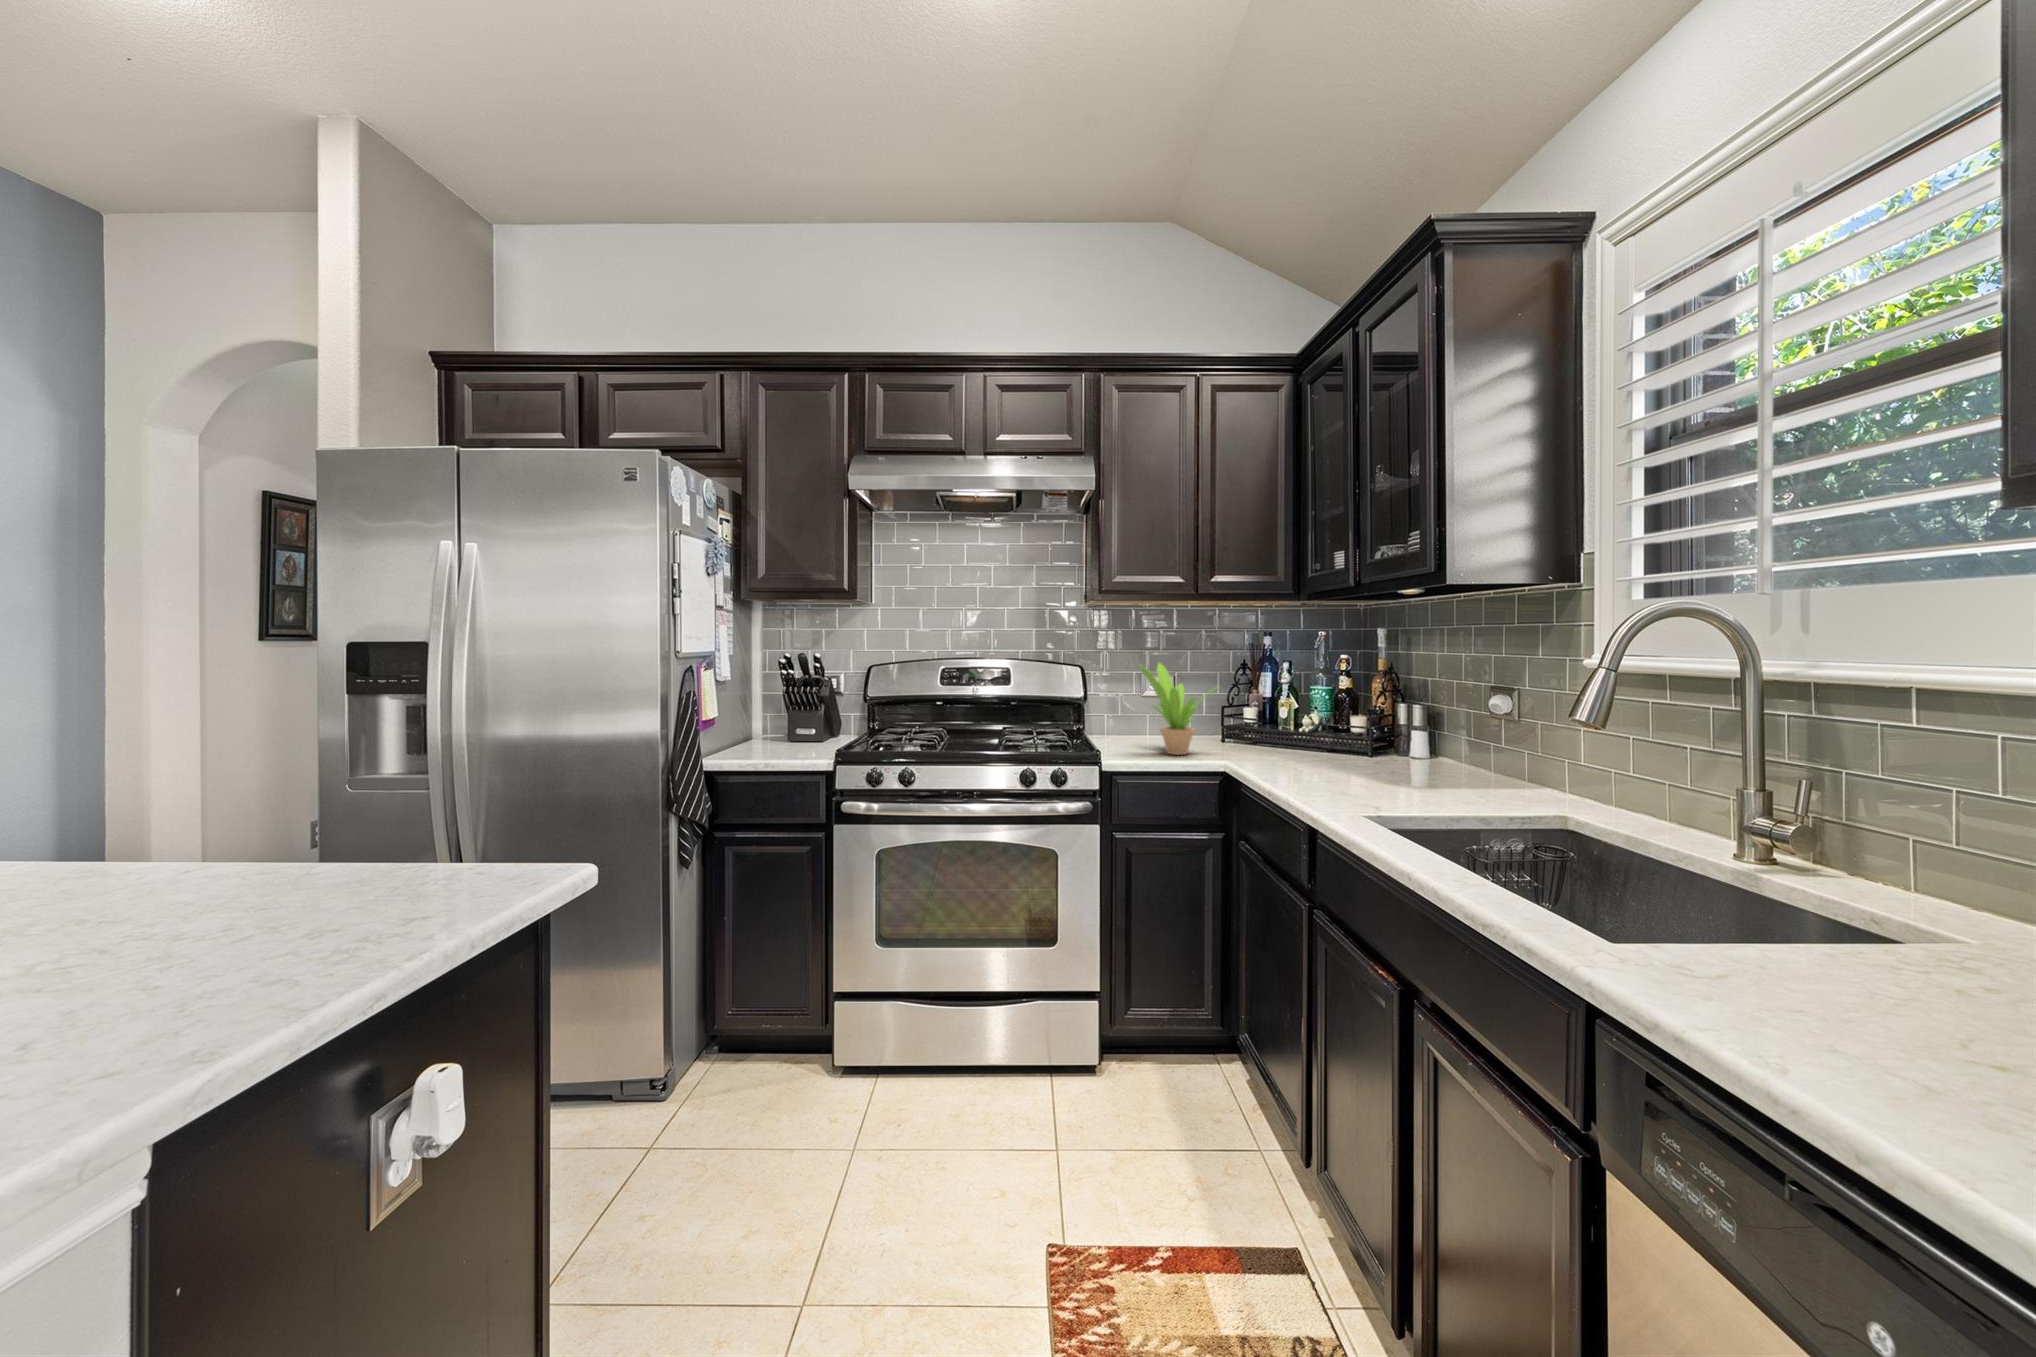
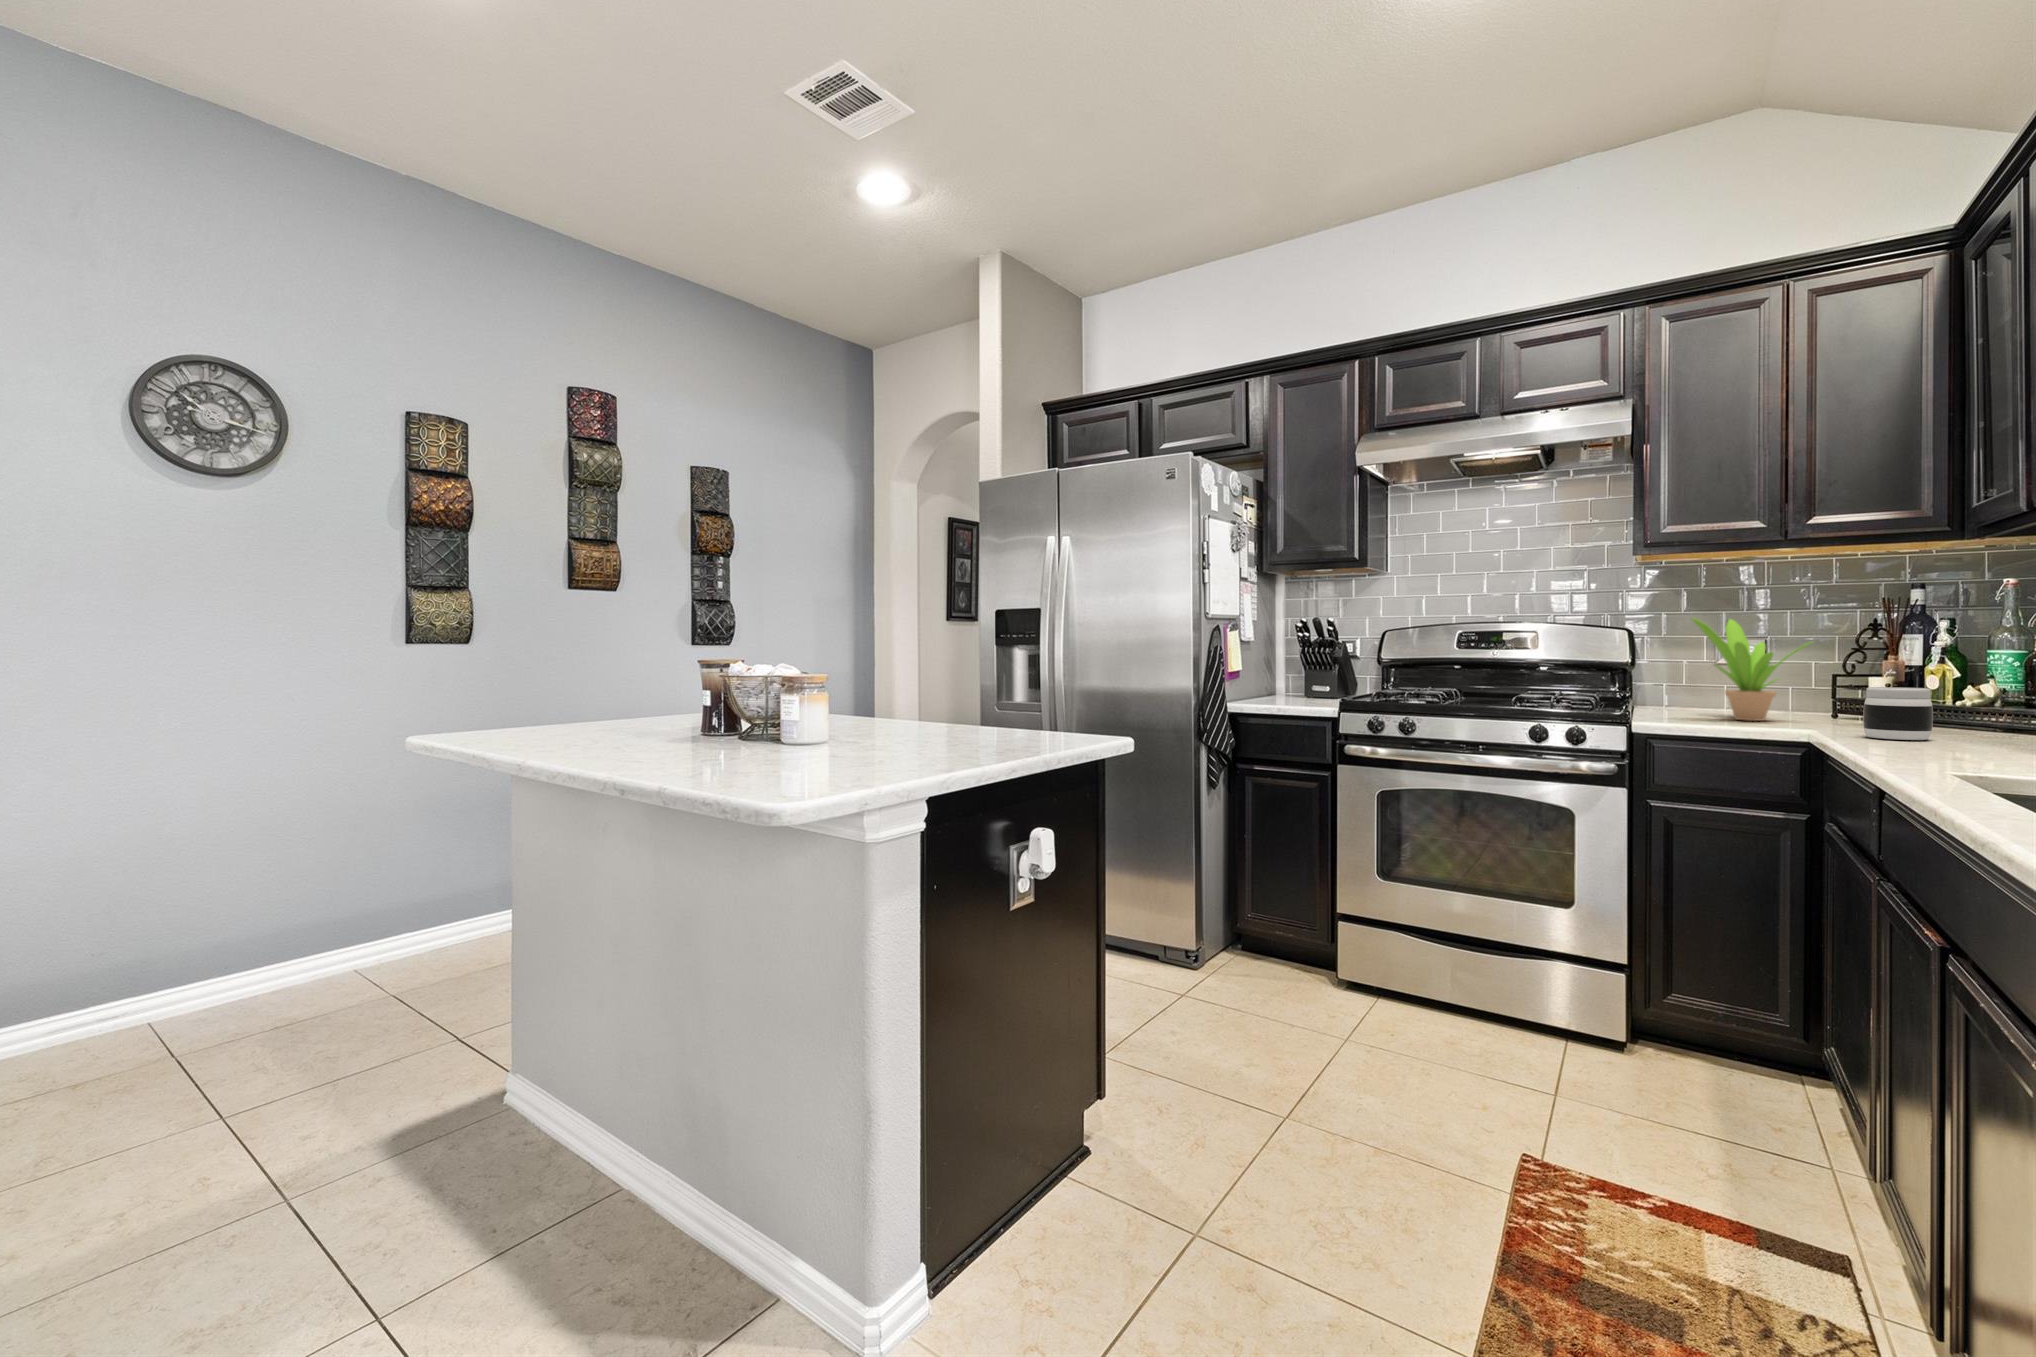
jar: none [1265,731,1307,777] -> present [1863,687,1933,740]

